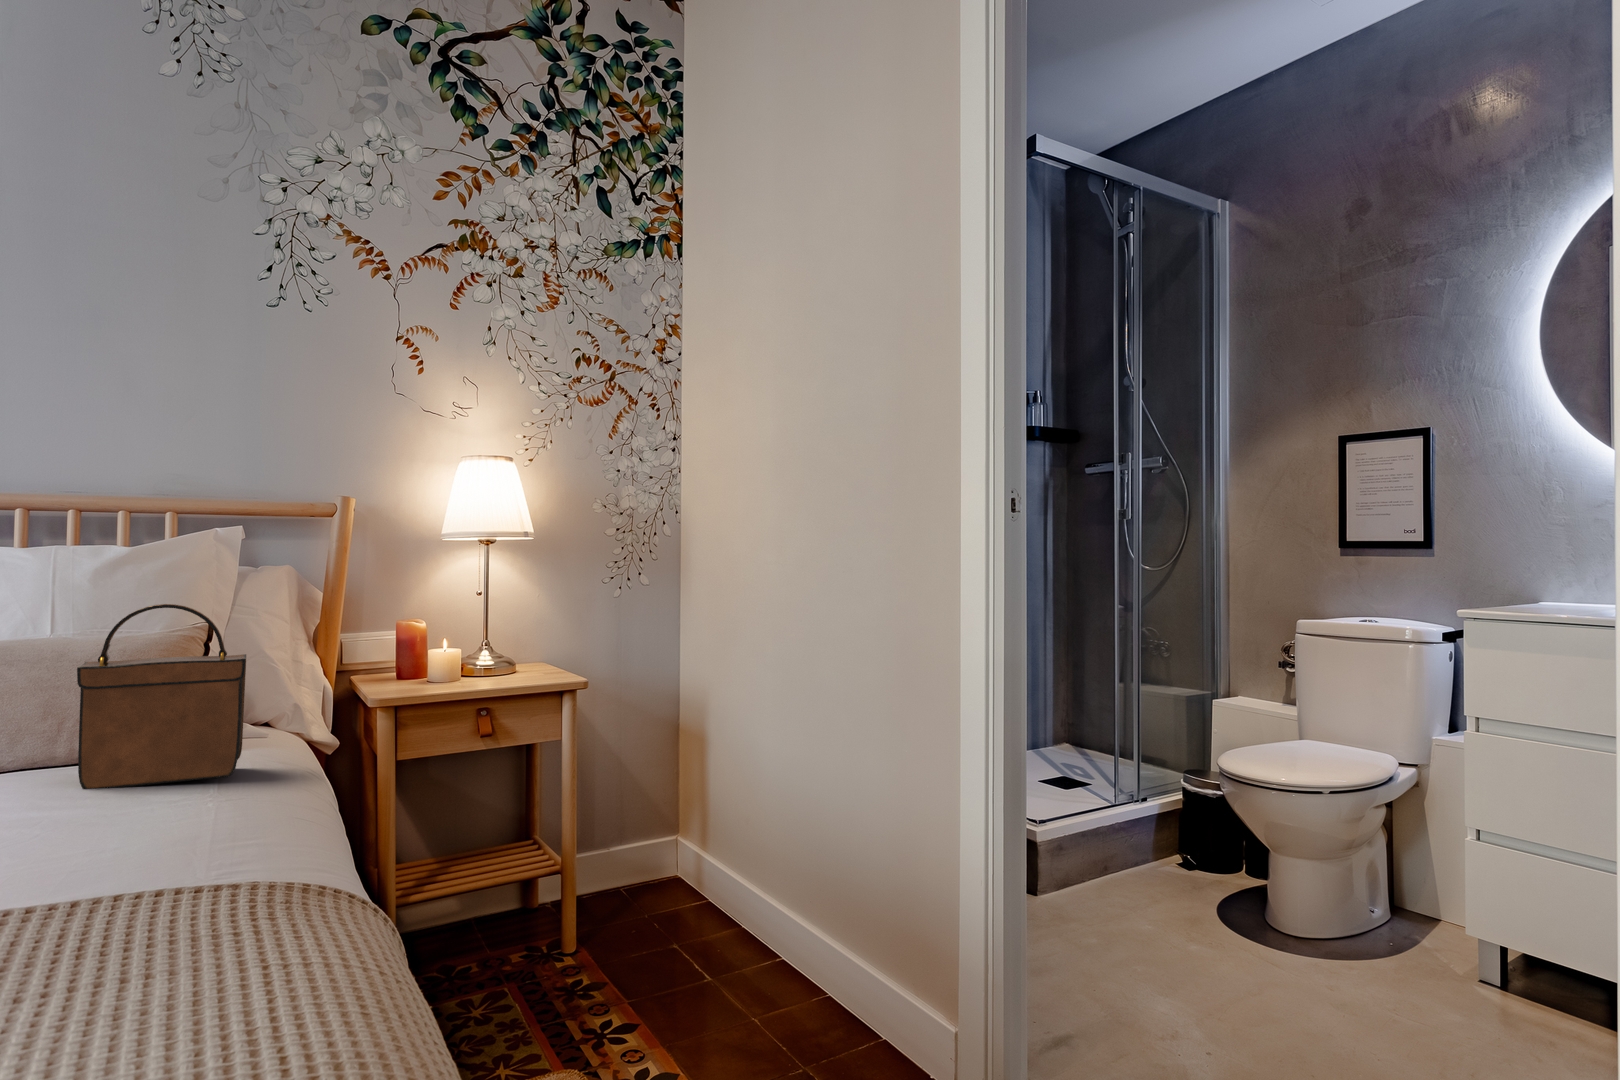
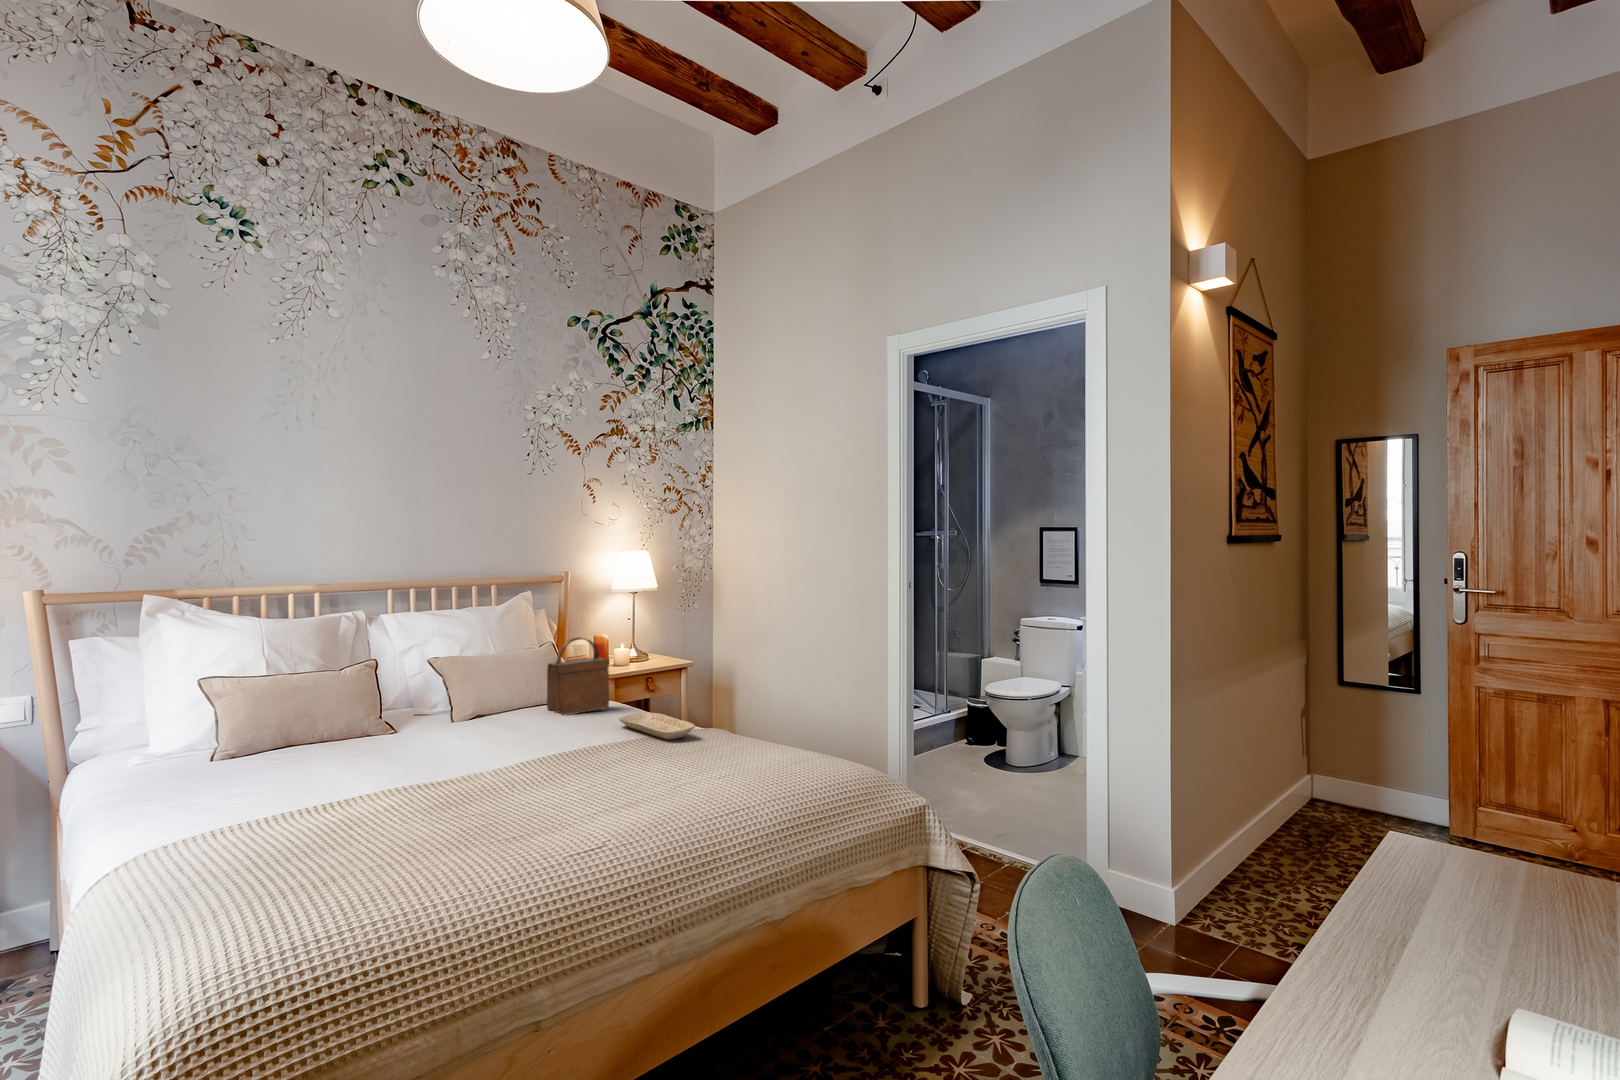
tray: none [92,798,246,900] -> present [619,713,695,740]

